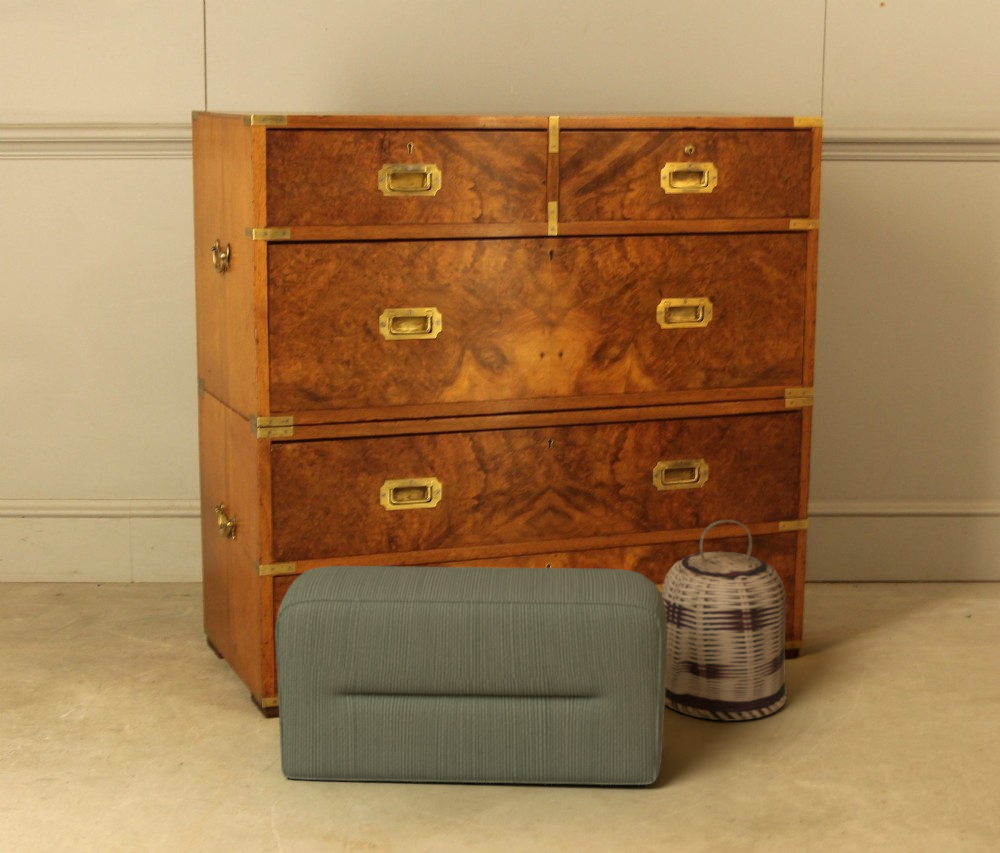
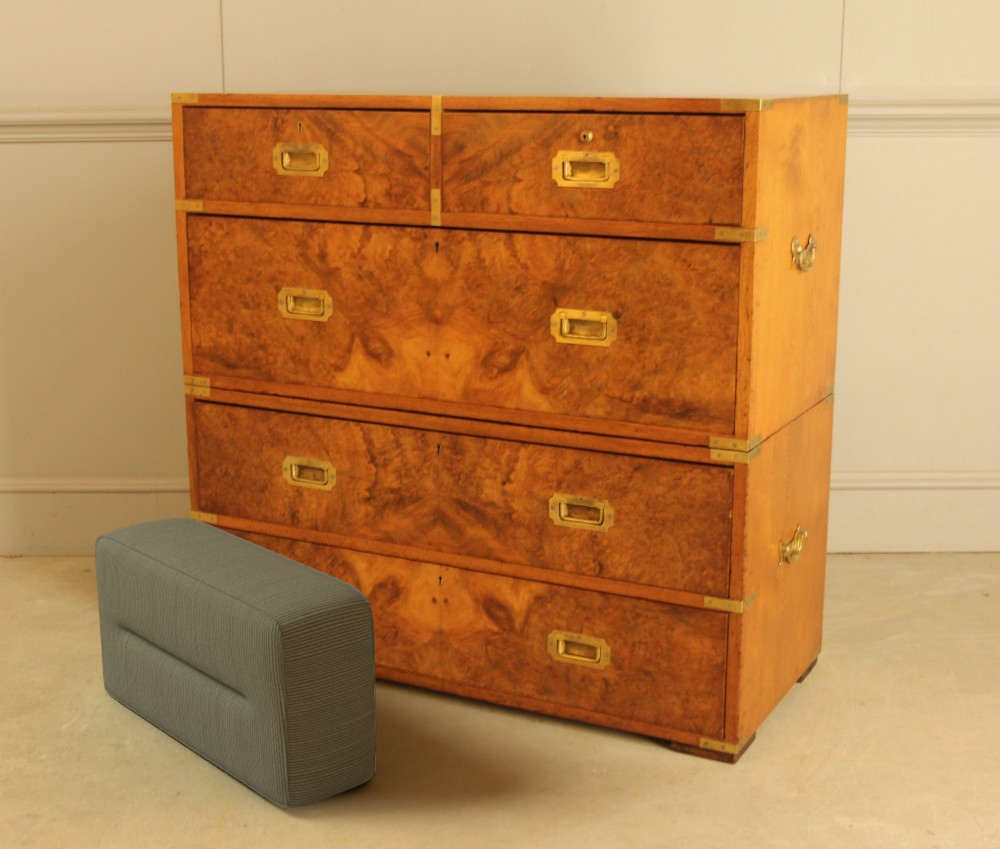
basket: present [661,520,787,721] -> none [462,570,618,808]

